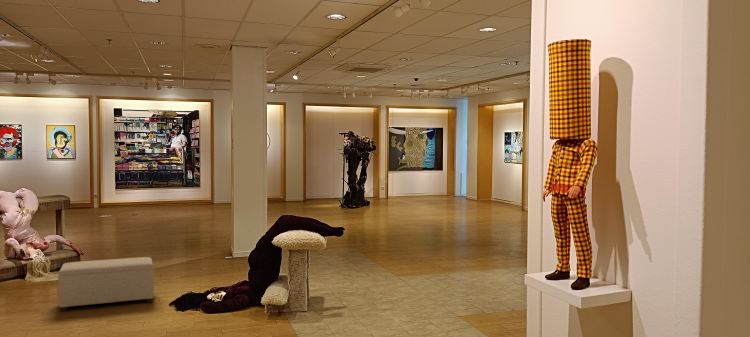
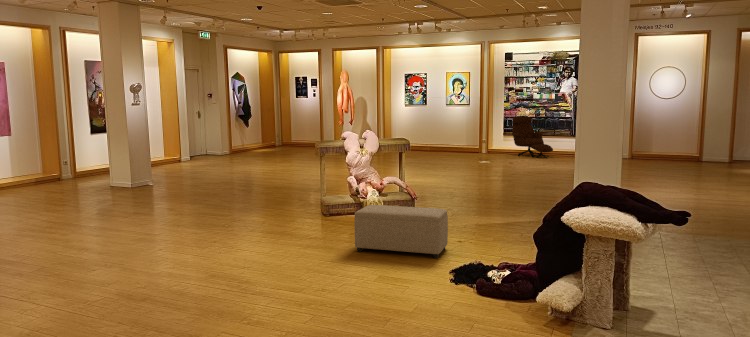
lounge chair: none [125,169,168,208] -> present [512,116,553,158]

